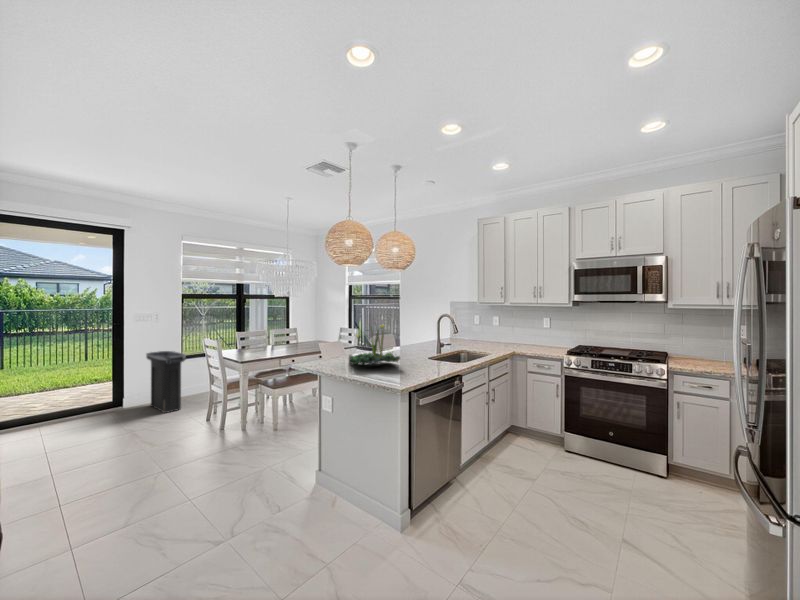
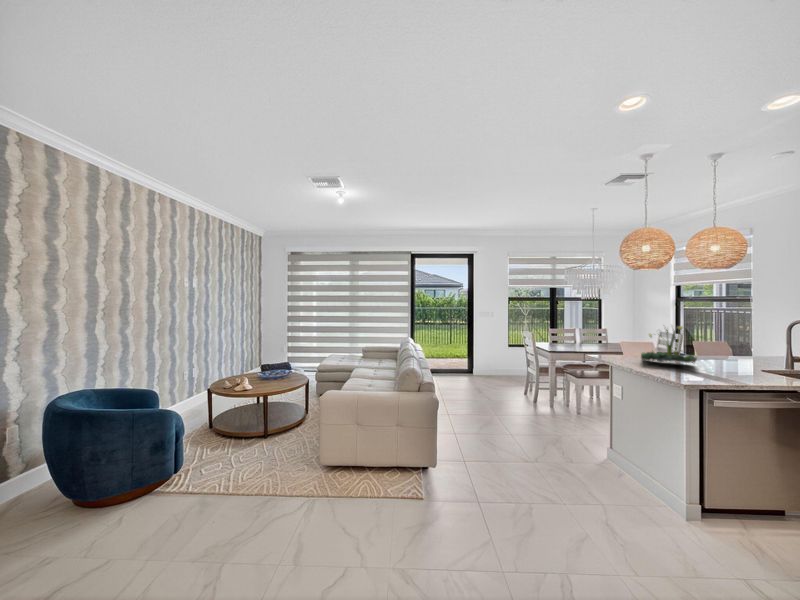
trash can: present [146,351,186,413] -> none [486,340,511,385]

